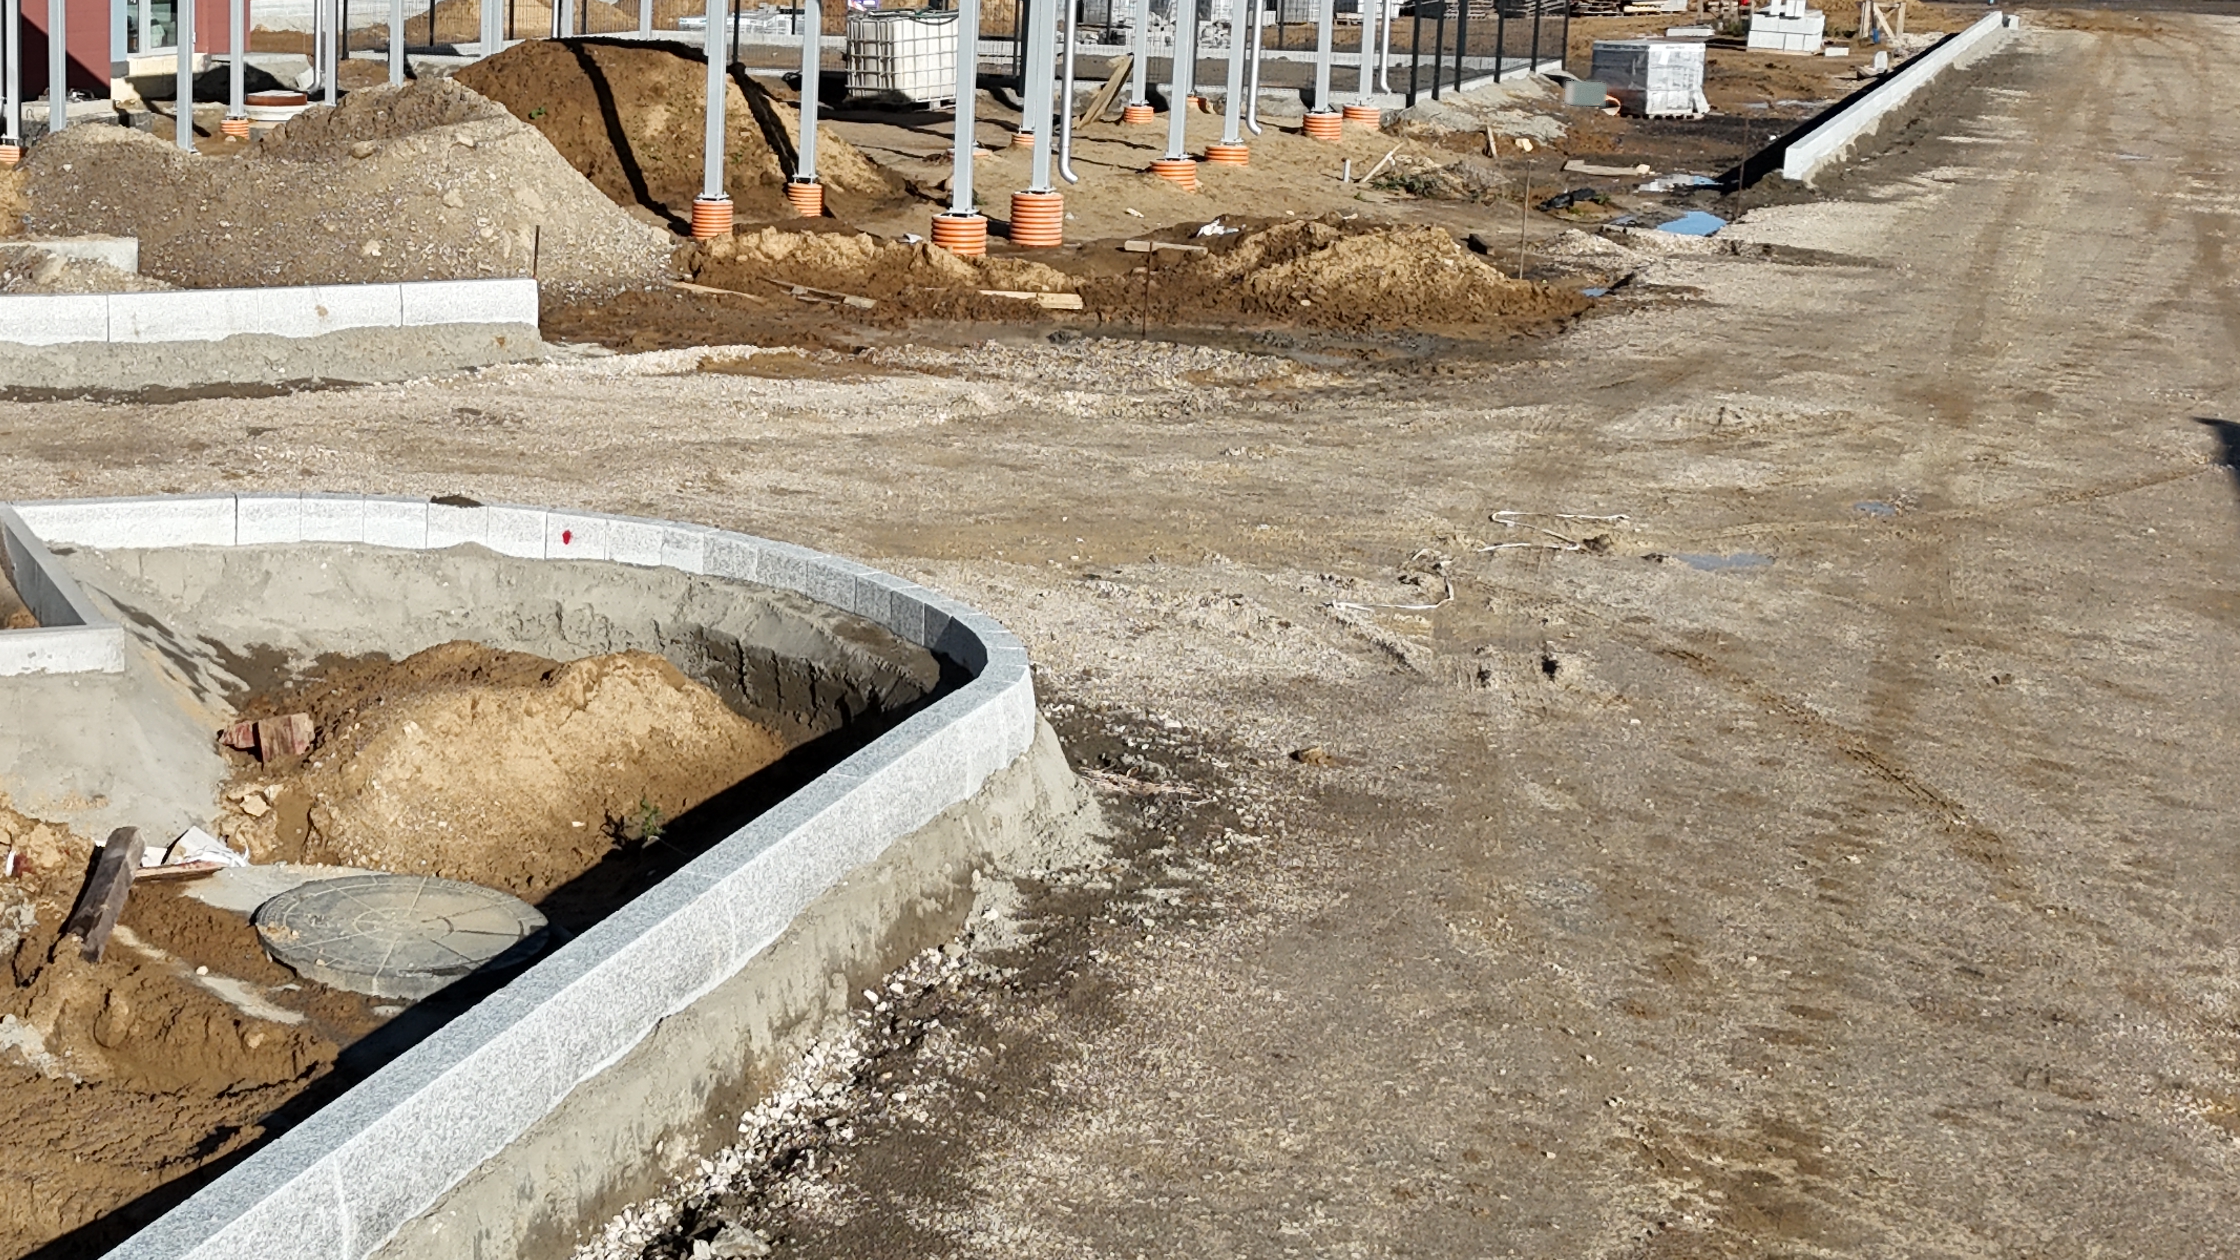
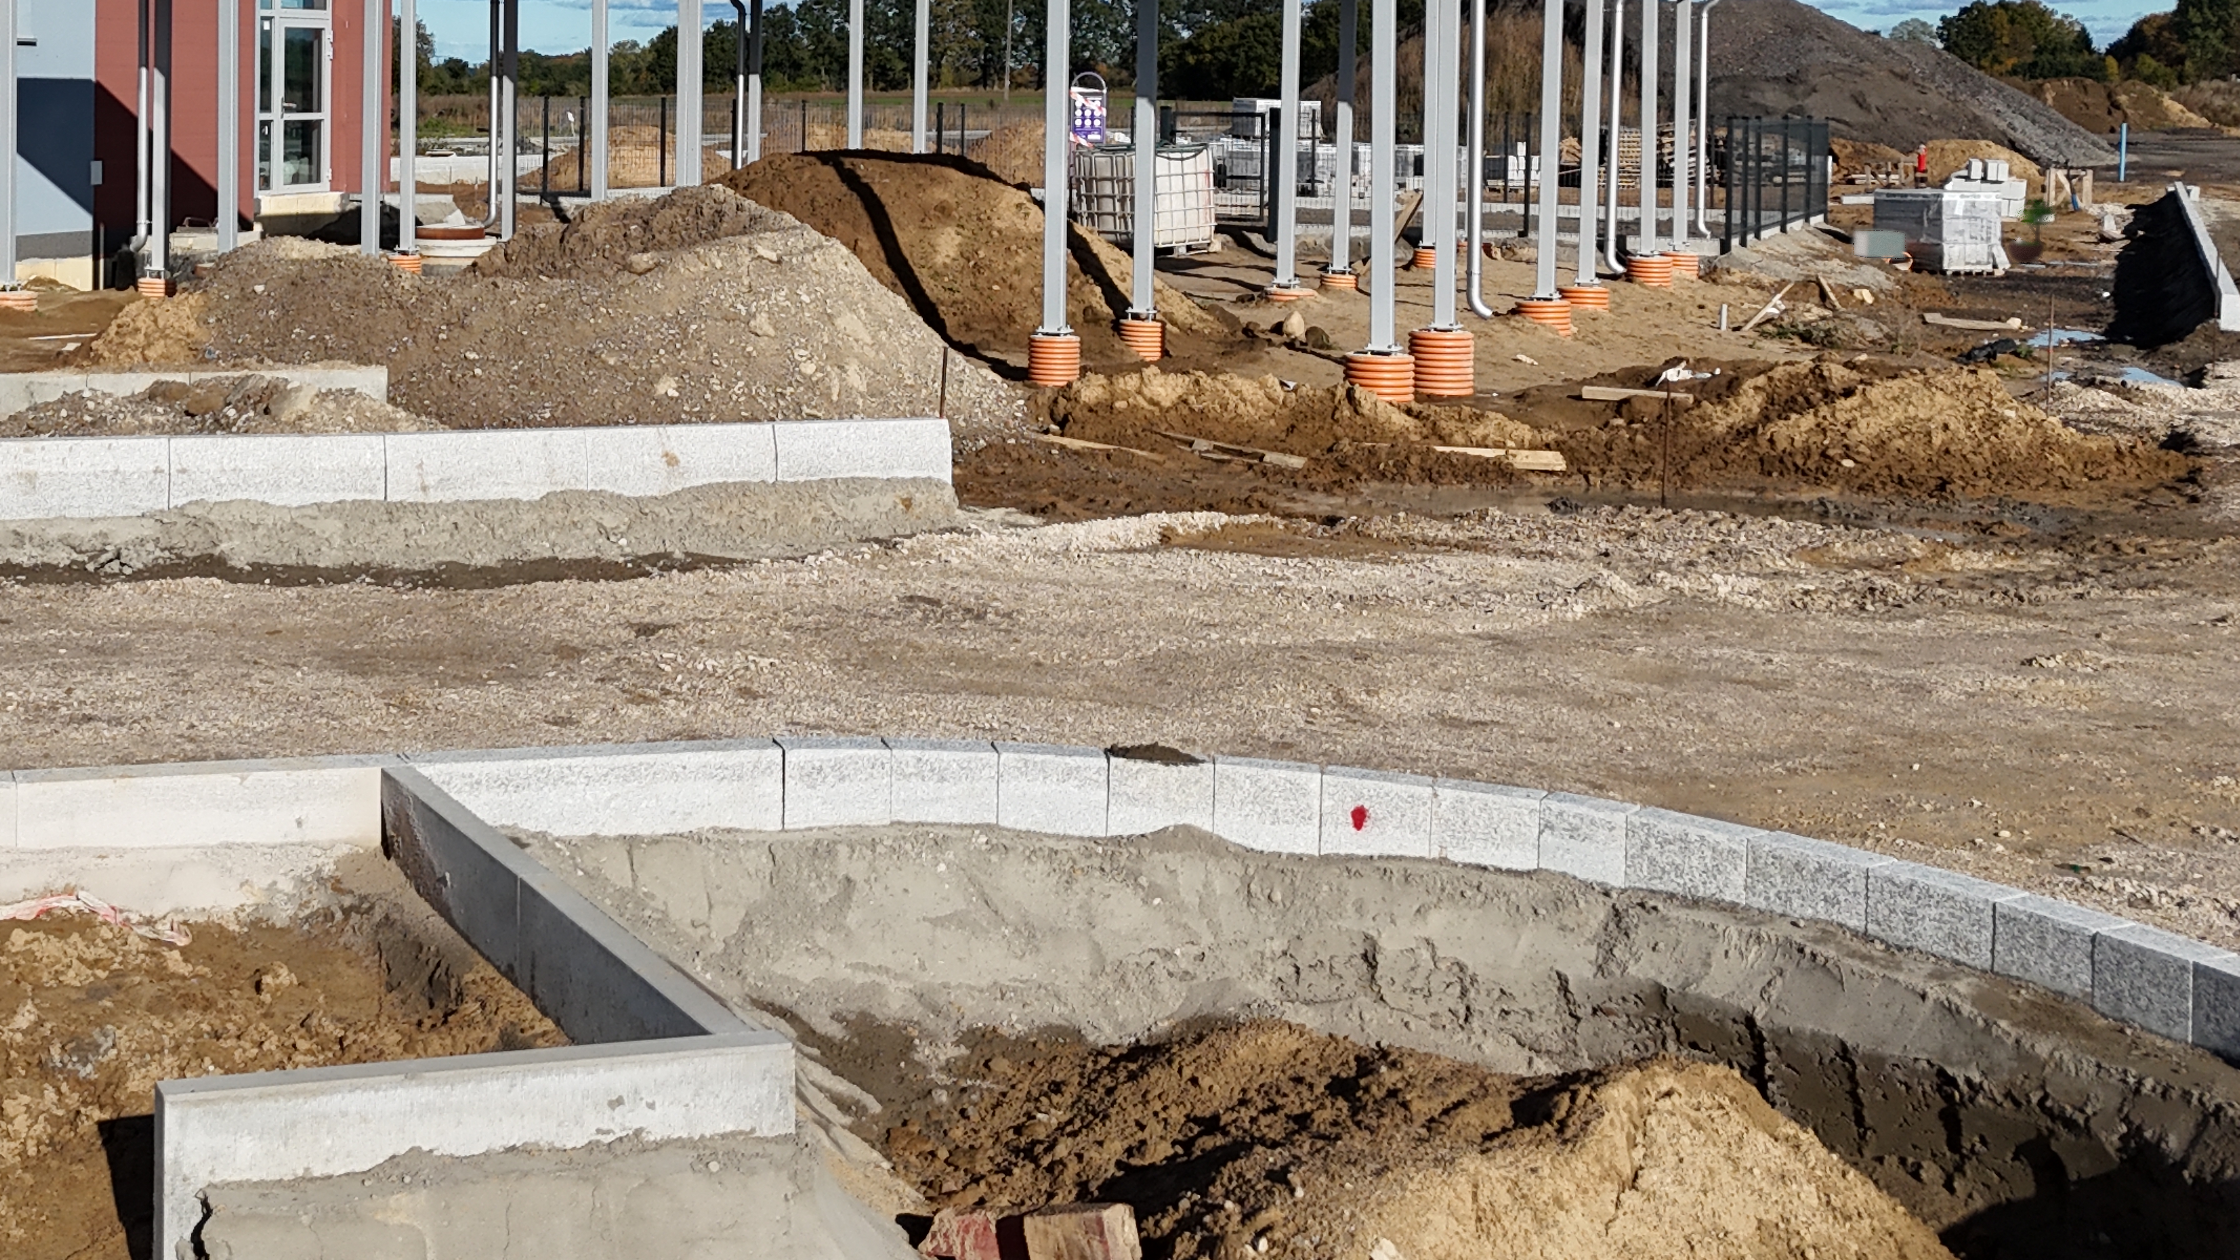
potted tree: none [1698,50,1741,112] -> present [2008,202,2055,264]

